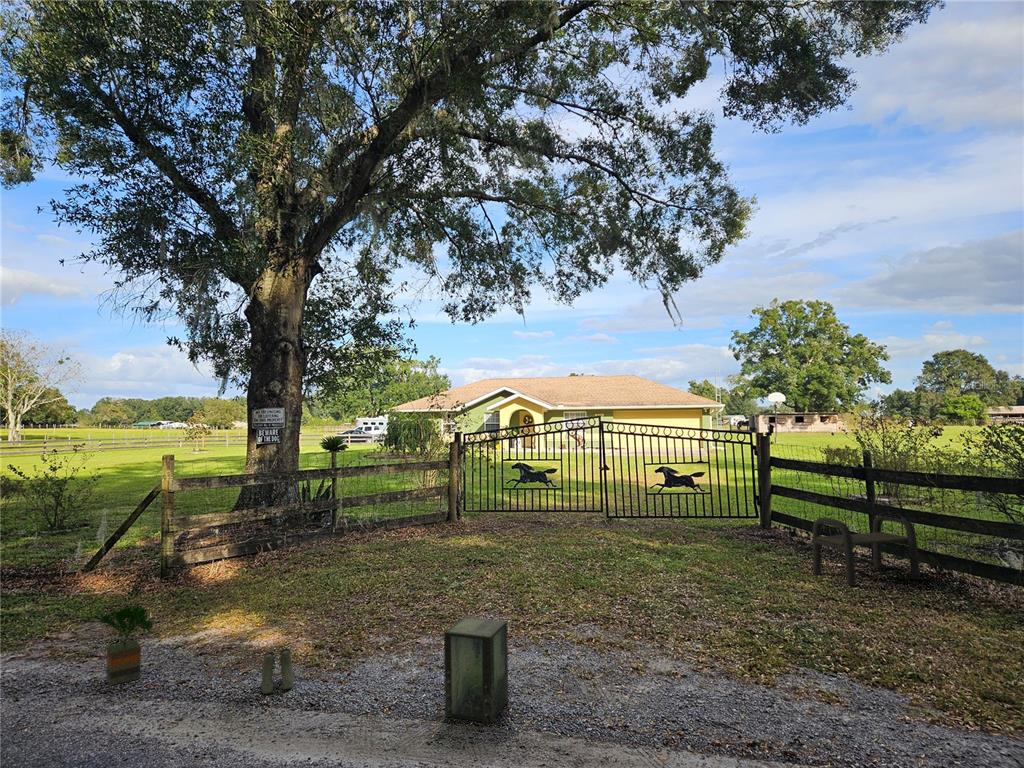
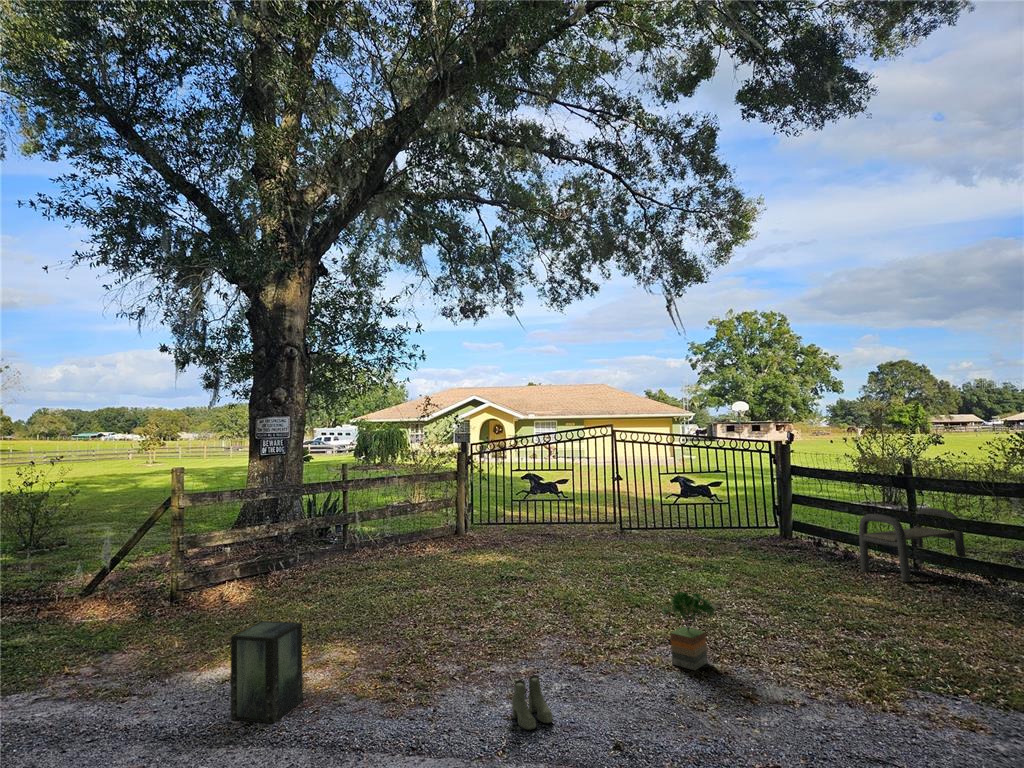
potted tree: present [99,605,153,686] -> present [663,592,715,670]
storage box: present [444,617,508,723] -> present [231,621,303,723]
boots: present [261,649,294,694] -> present [512,676,553,730]

